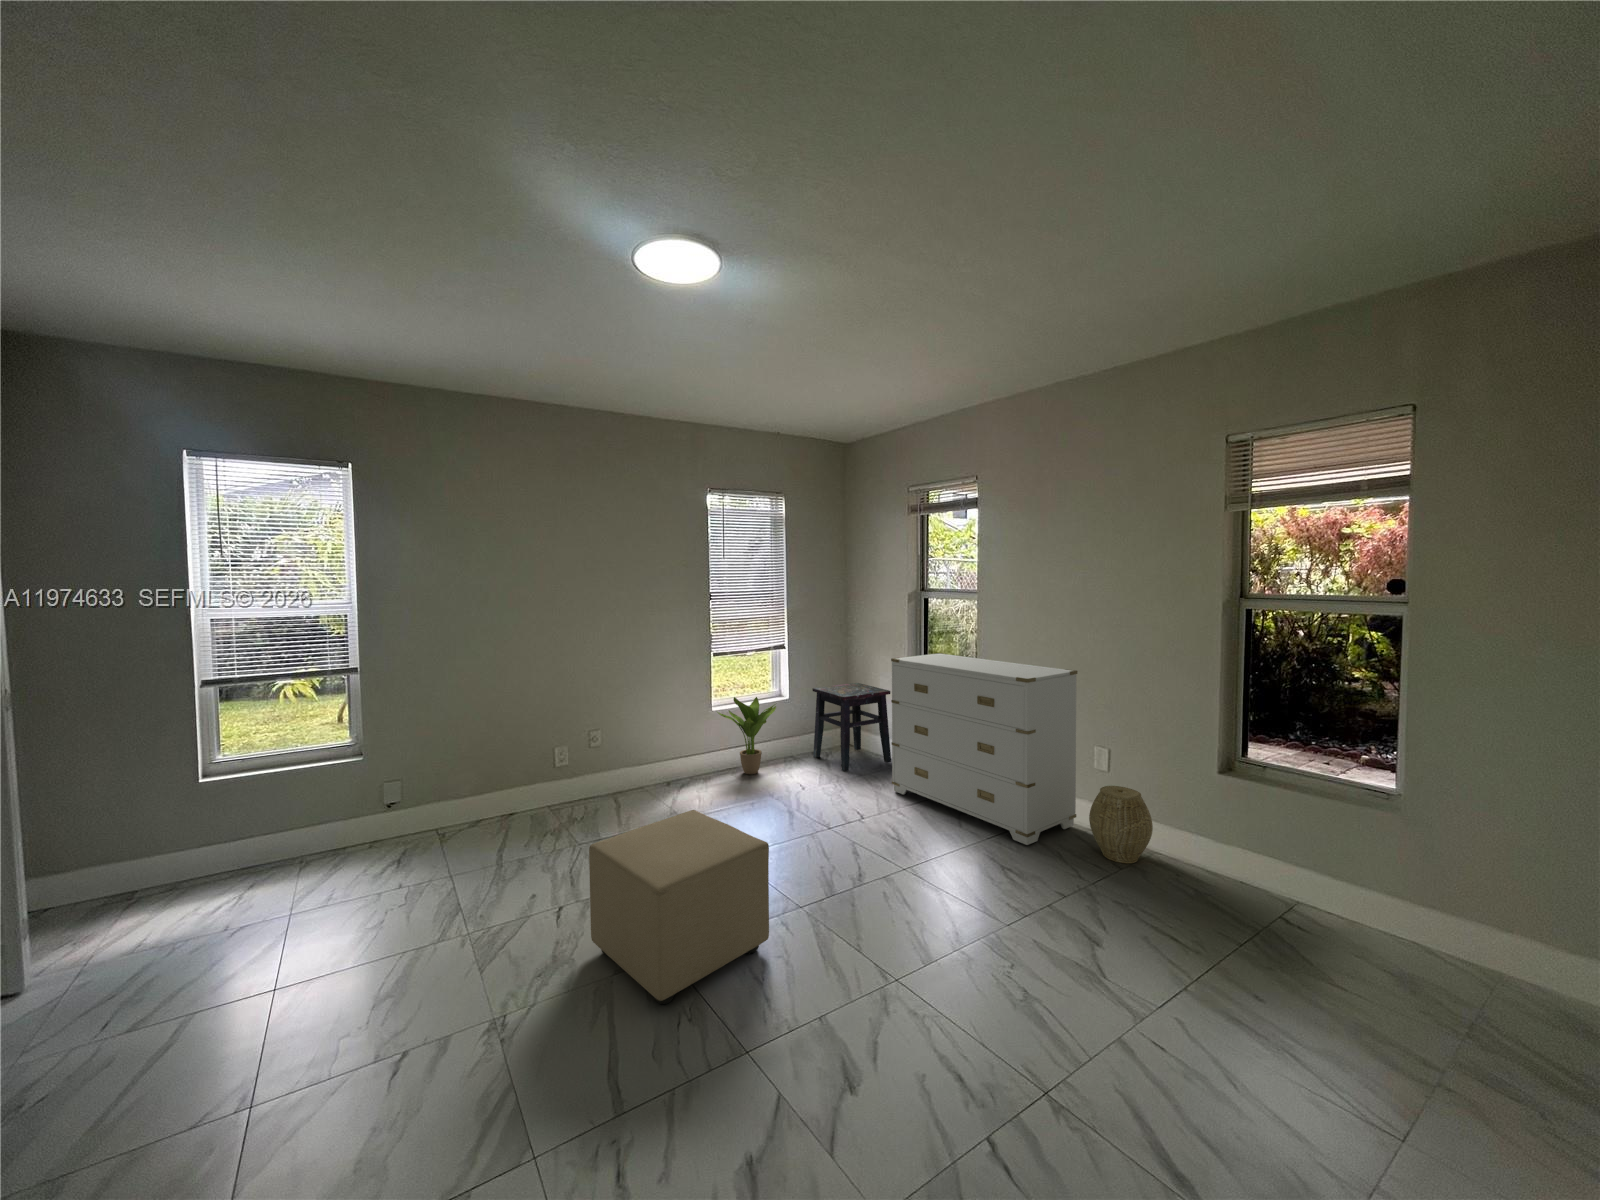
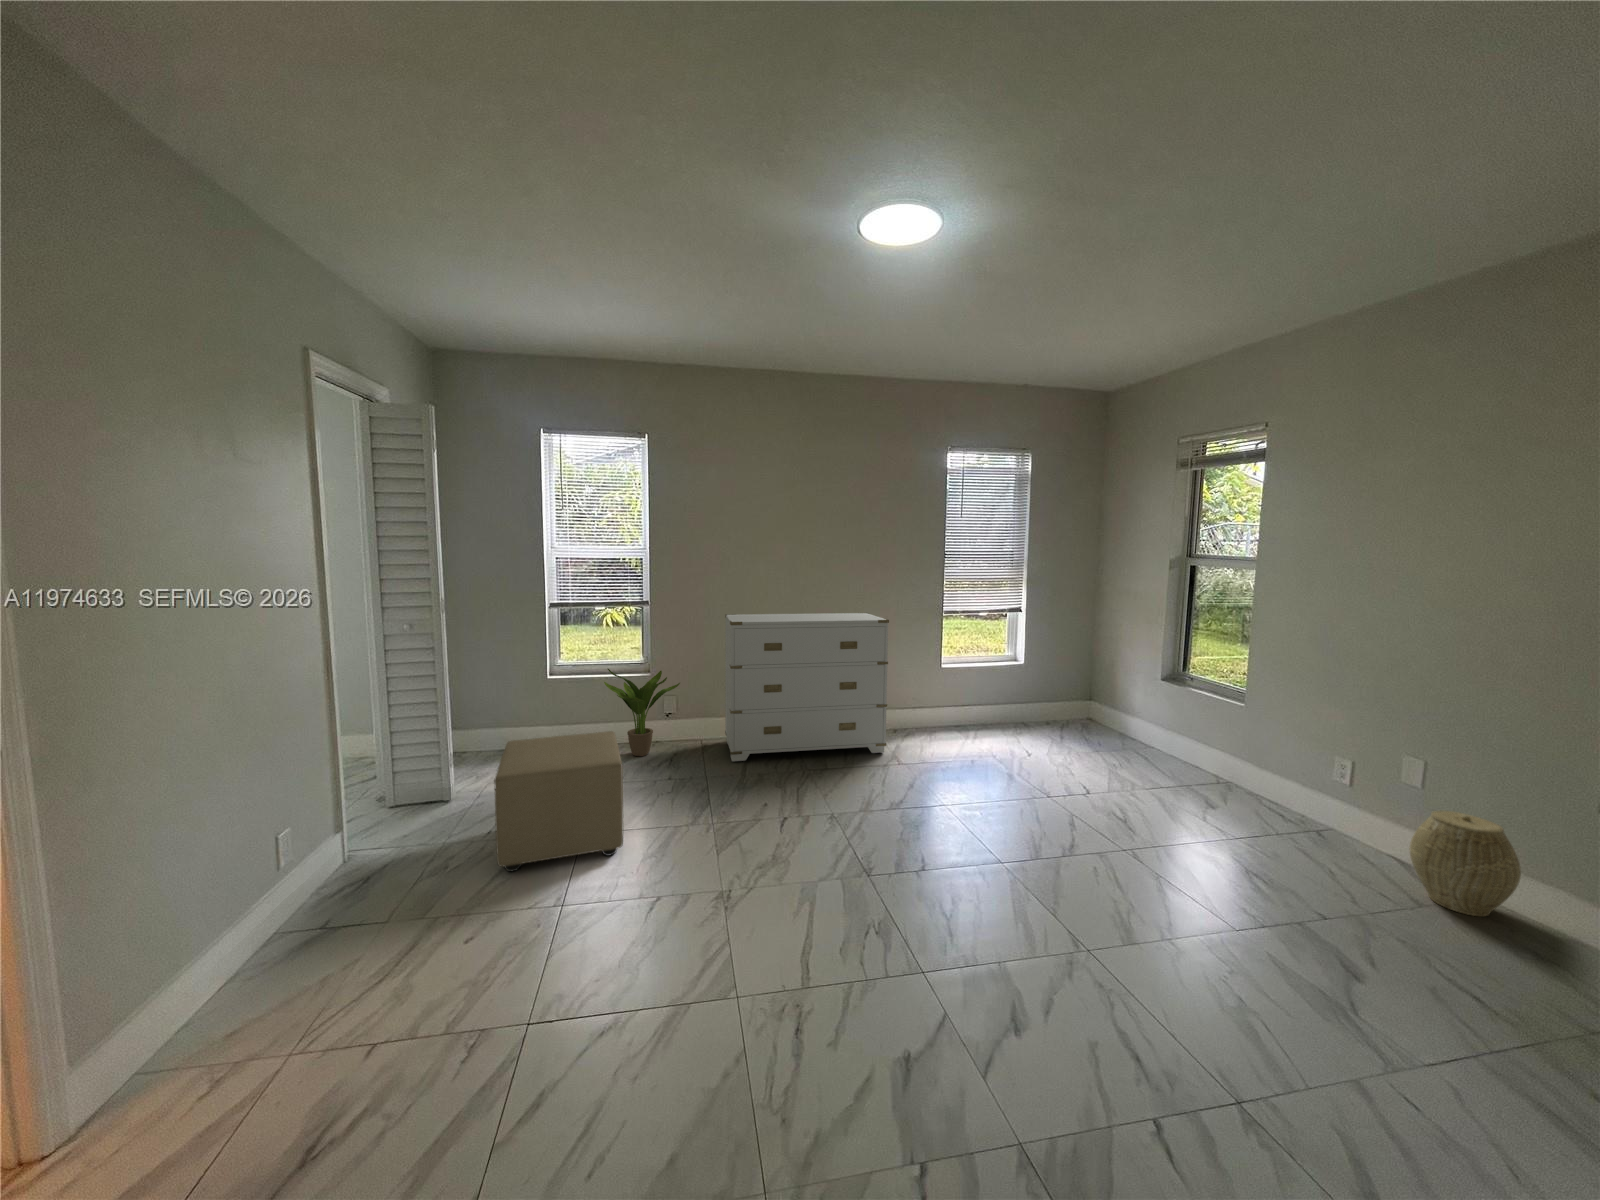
dresser: present [891,653,1078,845] -> present [725,613,889,762]
side table: present [812,683,891,771] -> none [1048,658,1144,749]
potted plant: present [717,697,776,774] -> present [604,669,680,756]
ottoman: present [589,810,769,1004] -> present [494,731,623,871]

